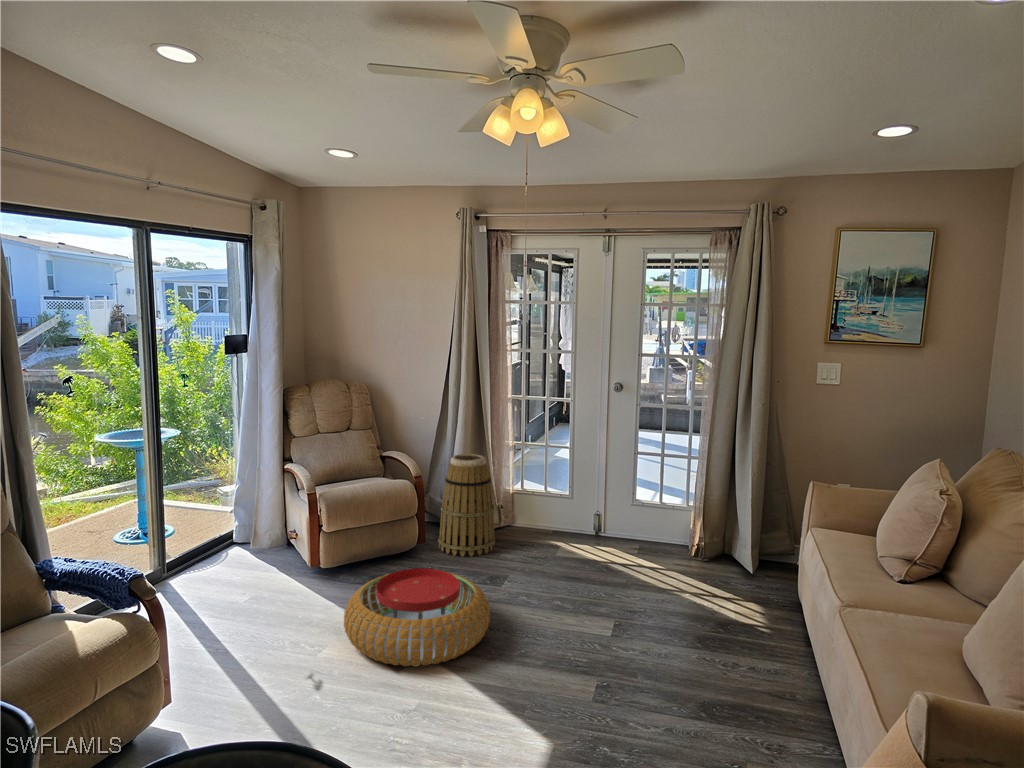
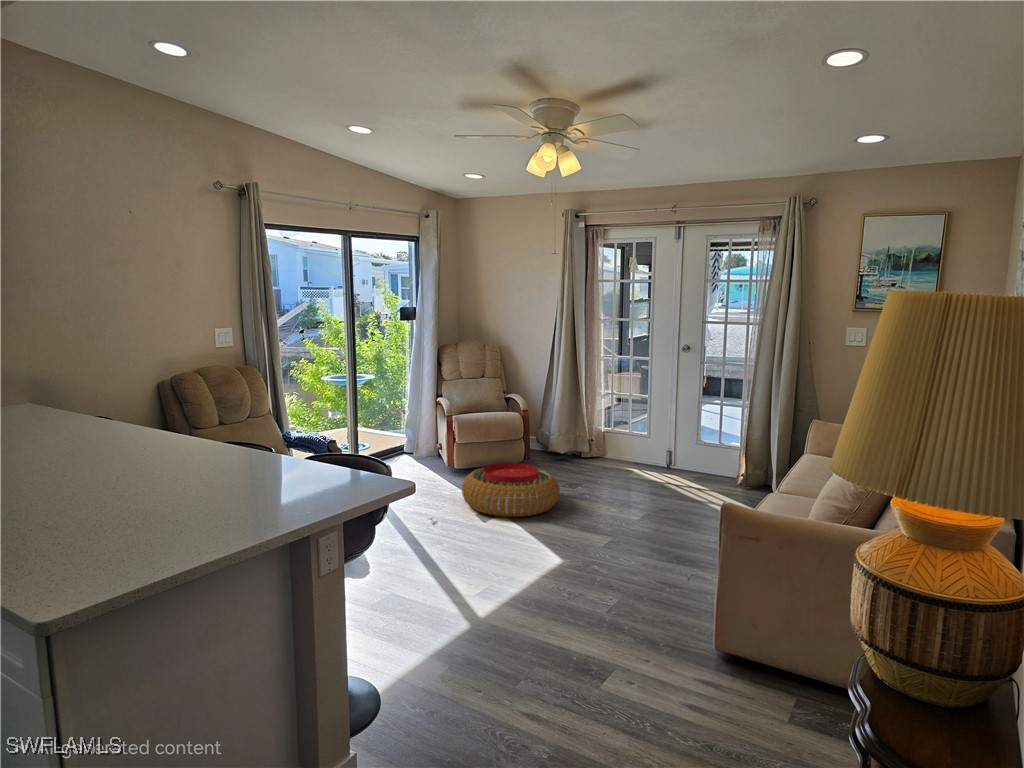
basket: present [438,454,495,556] -> none [542,396,584,471]

